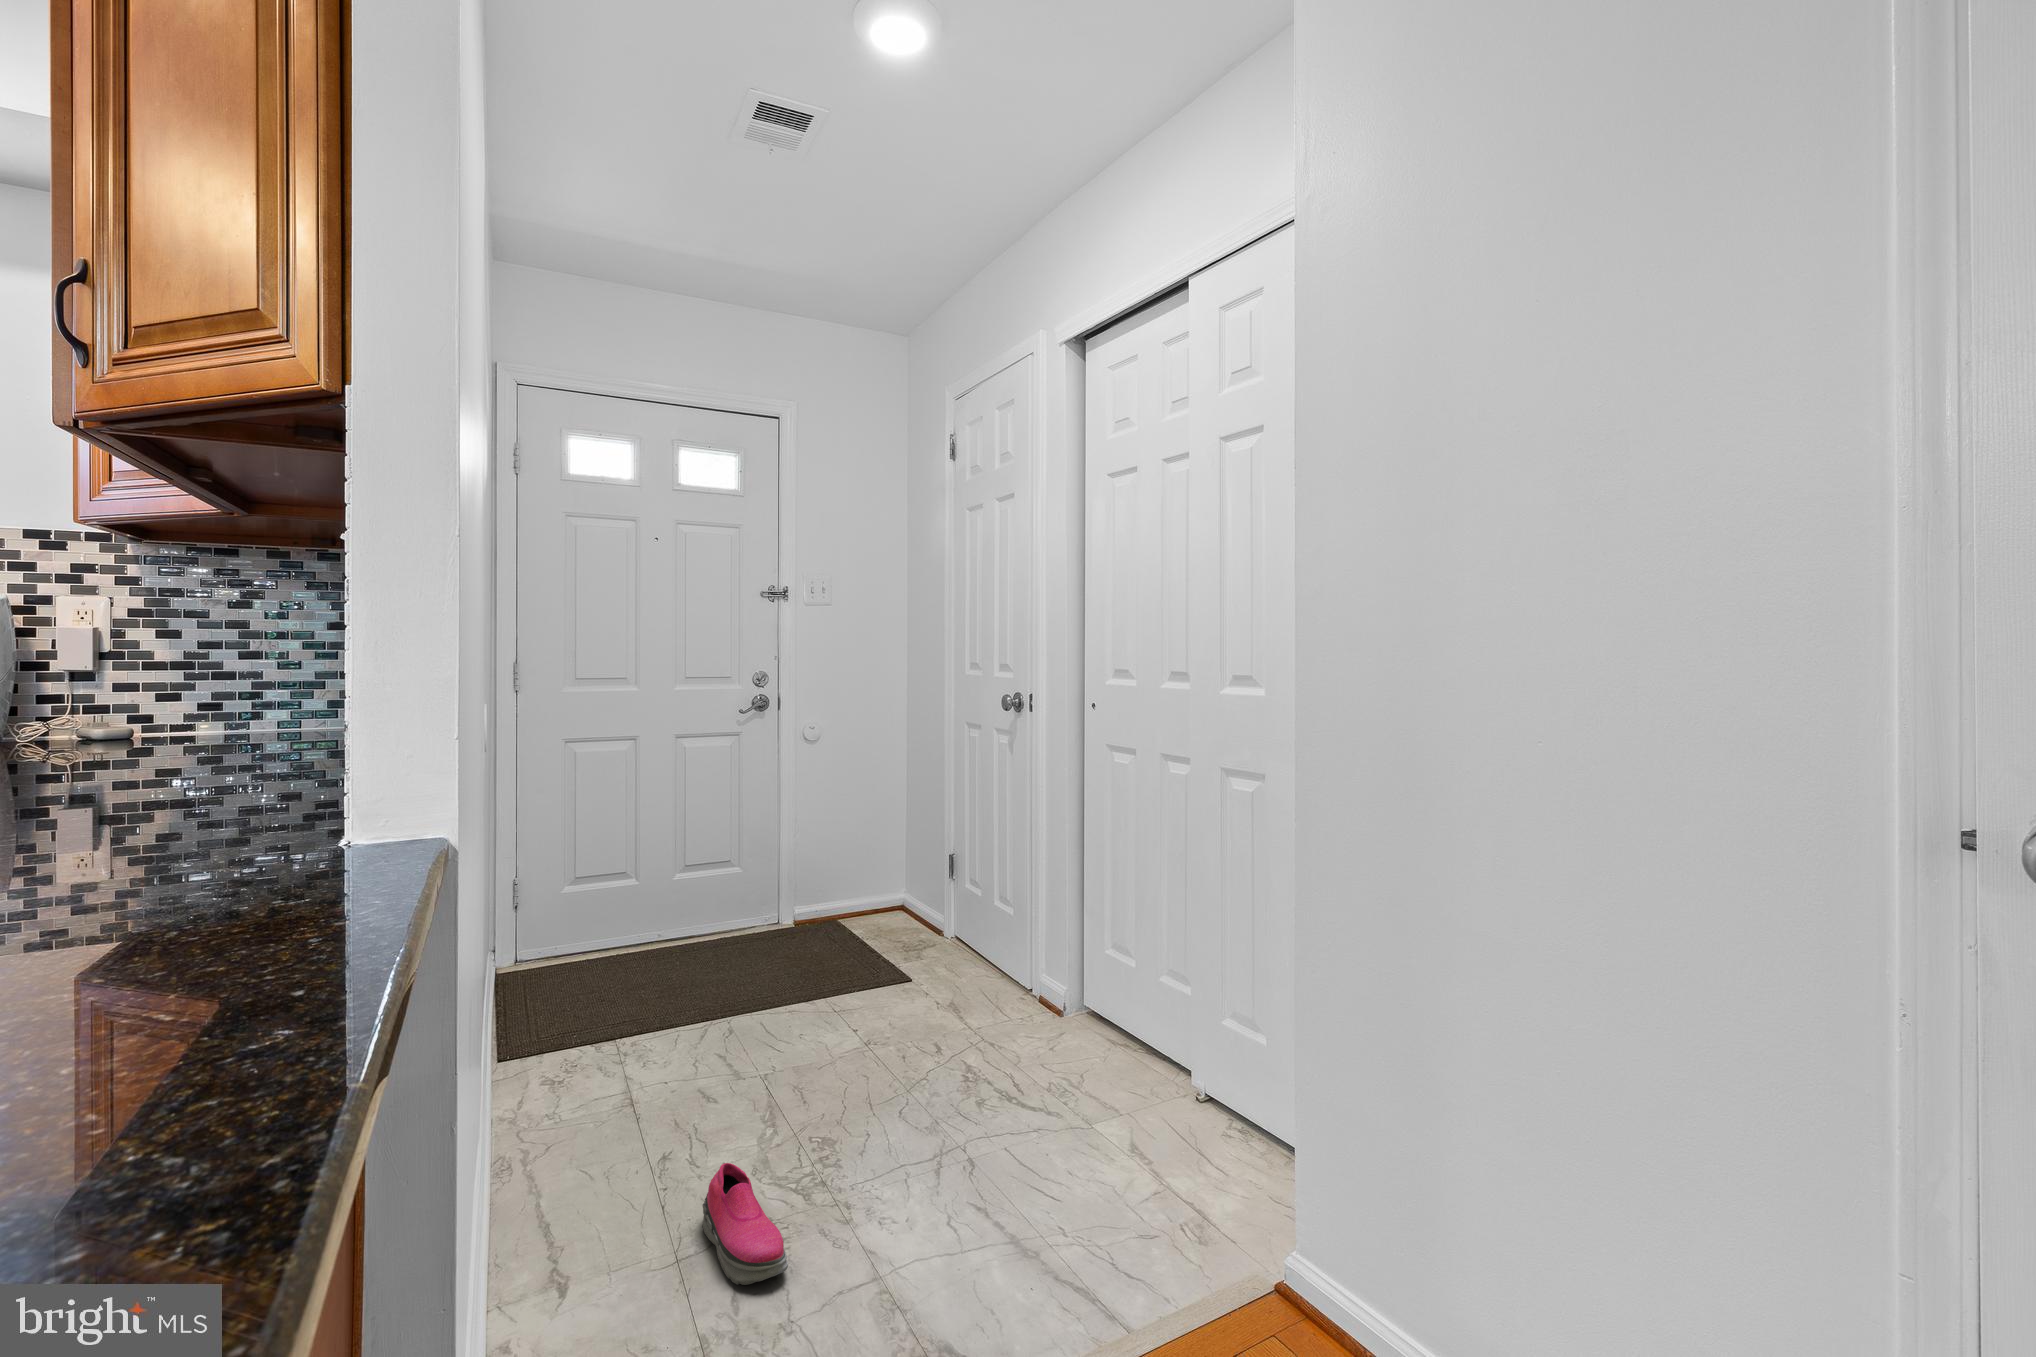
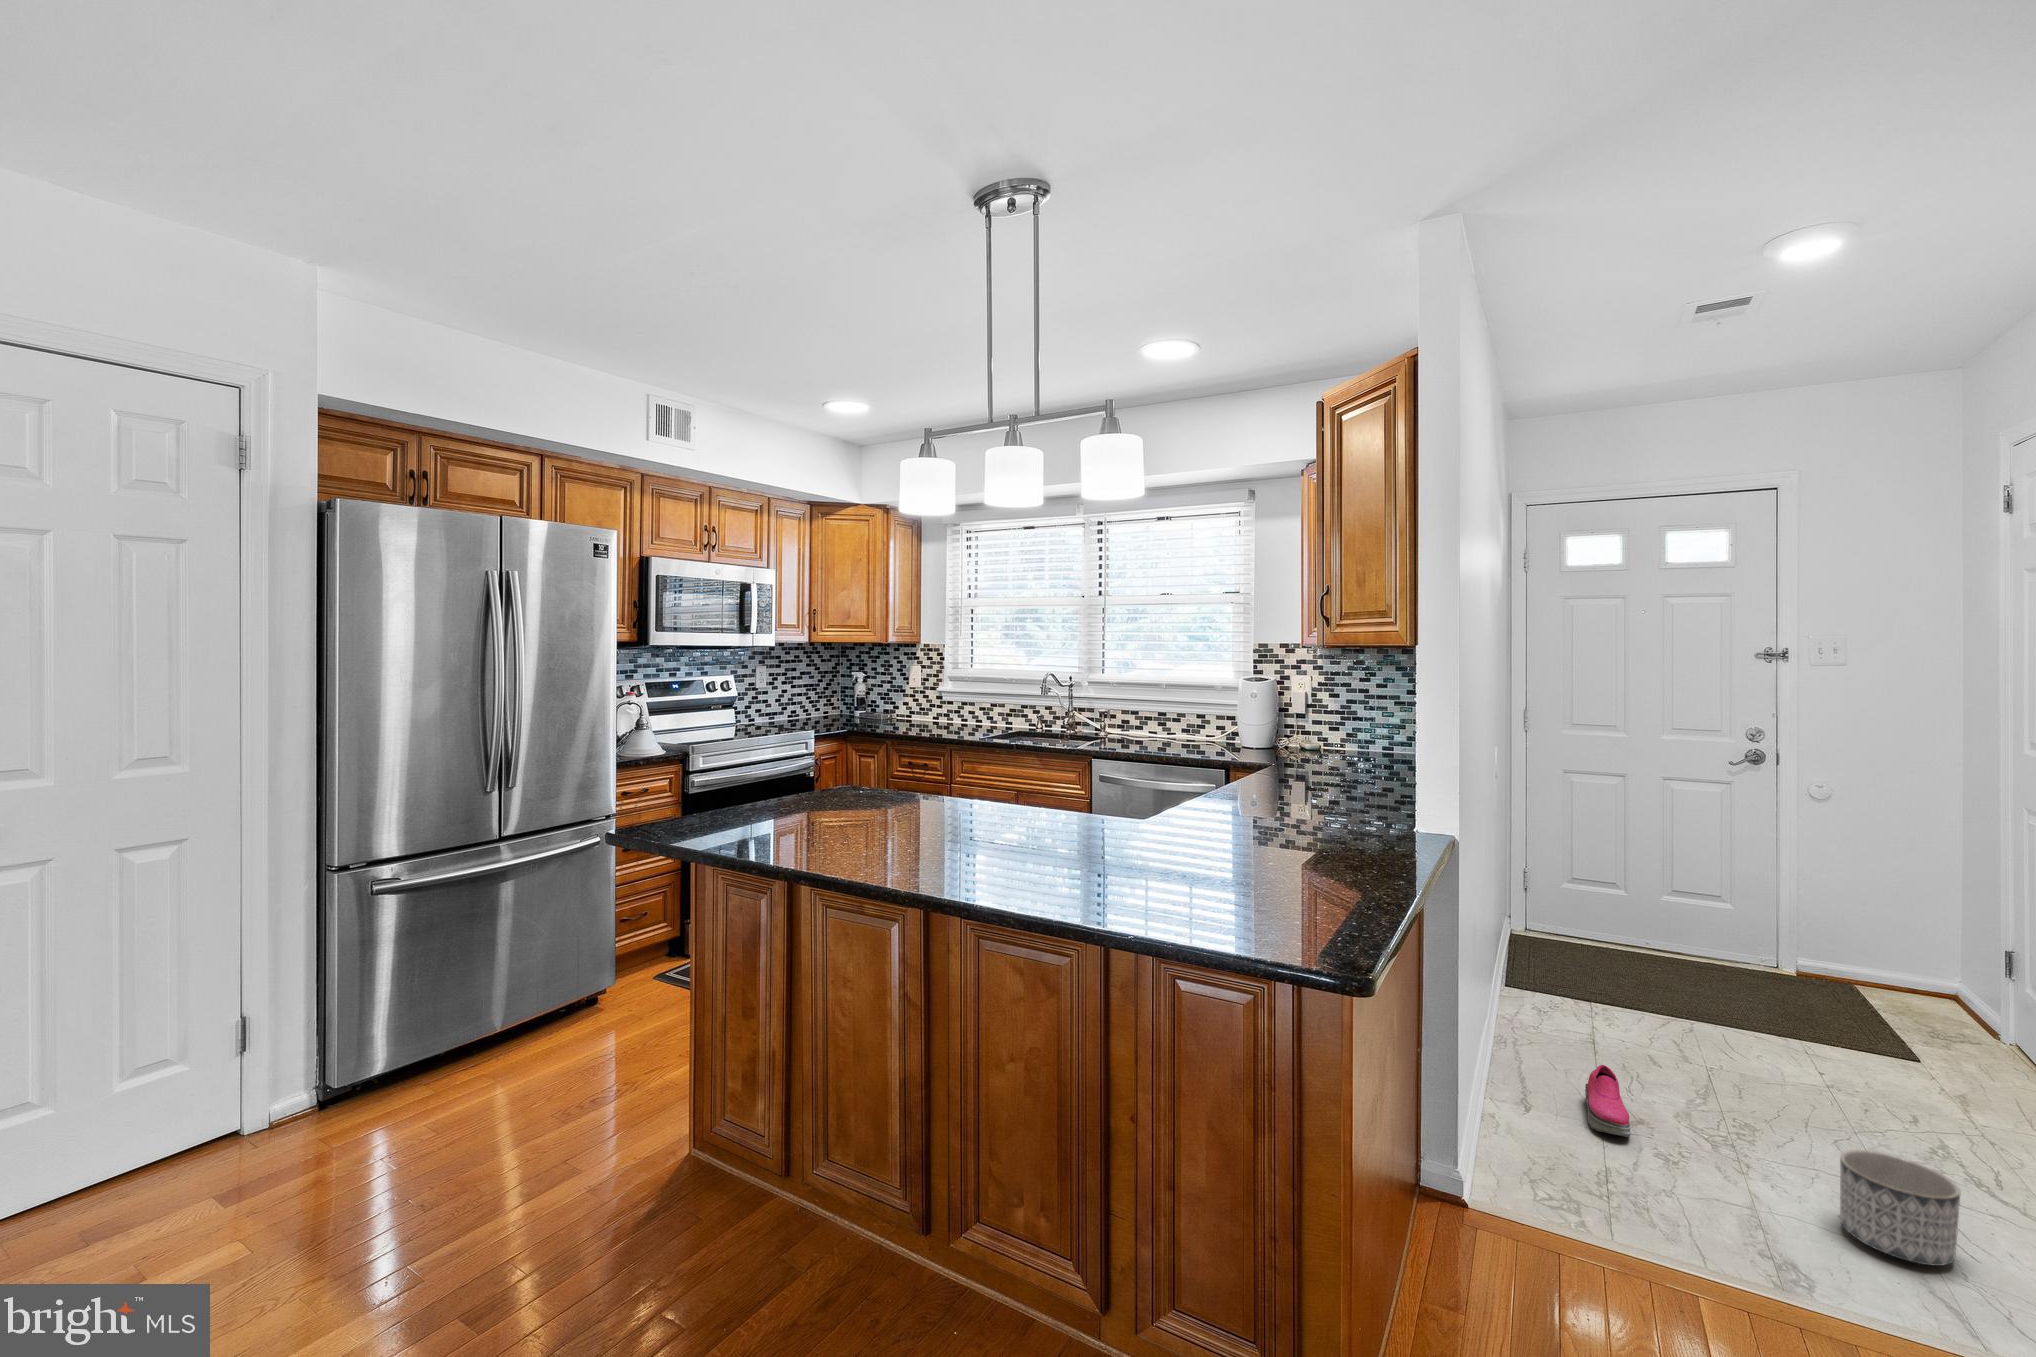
planter: none [1029,1135,1134,1274] -> present [1840,1150,1960,1266]

